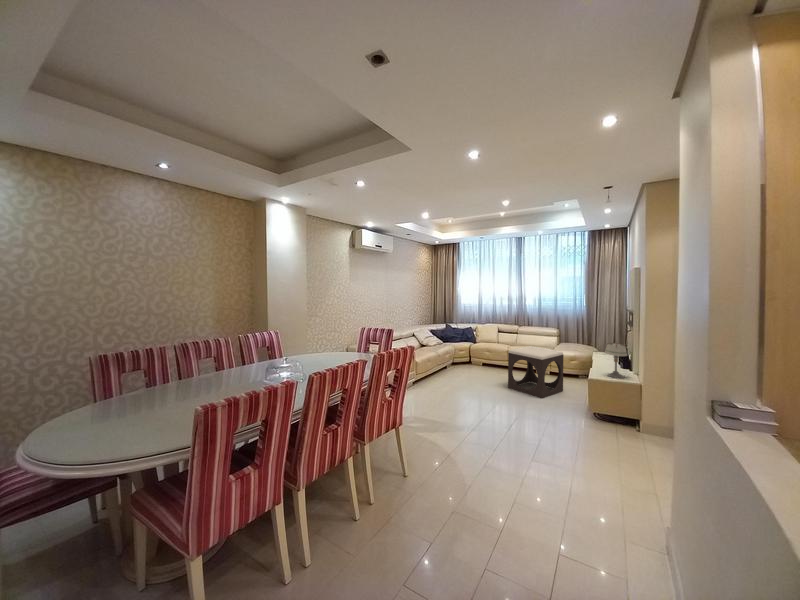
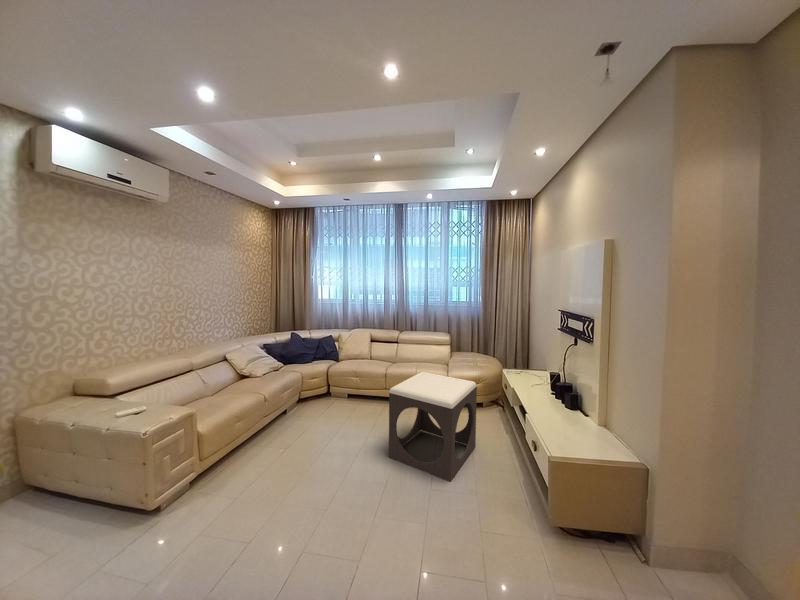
table lamp: present [605,342,627,378] -> none [570,376,614,450]

